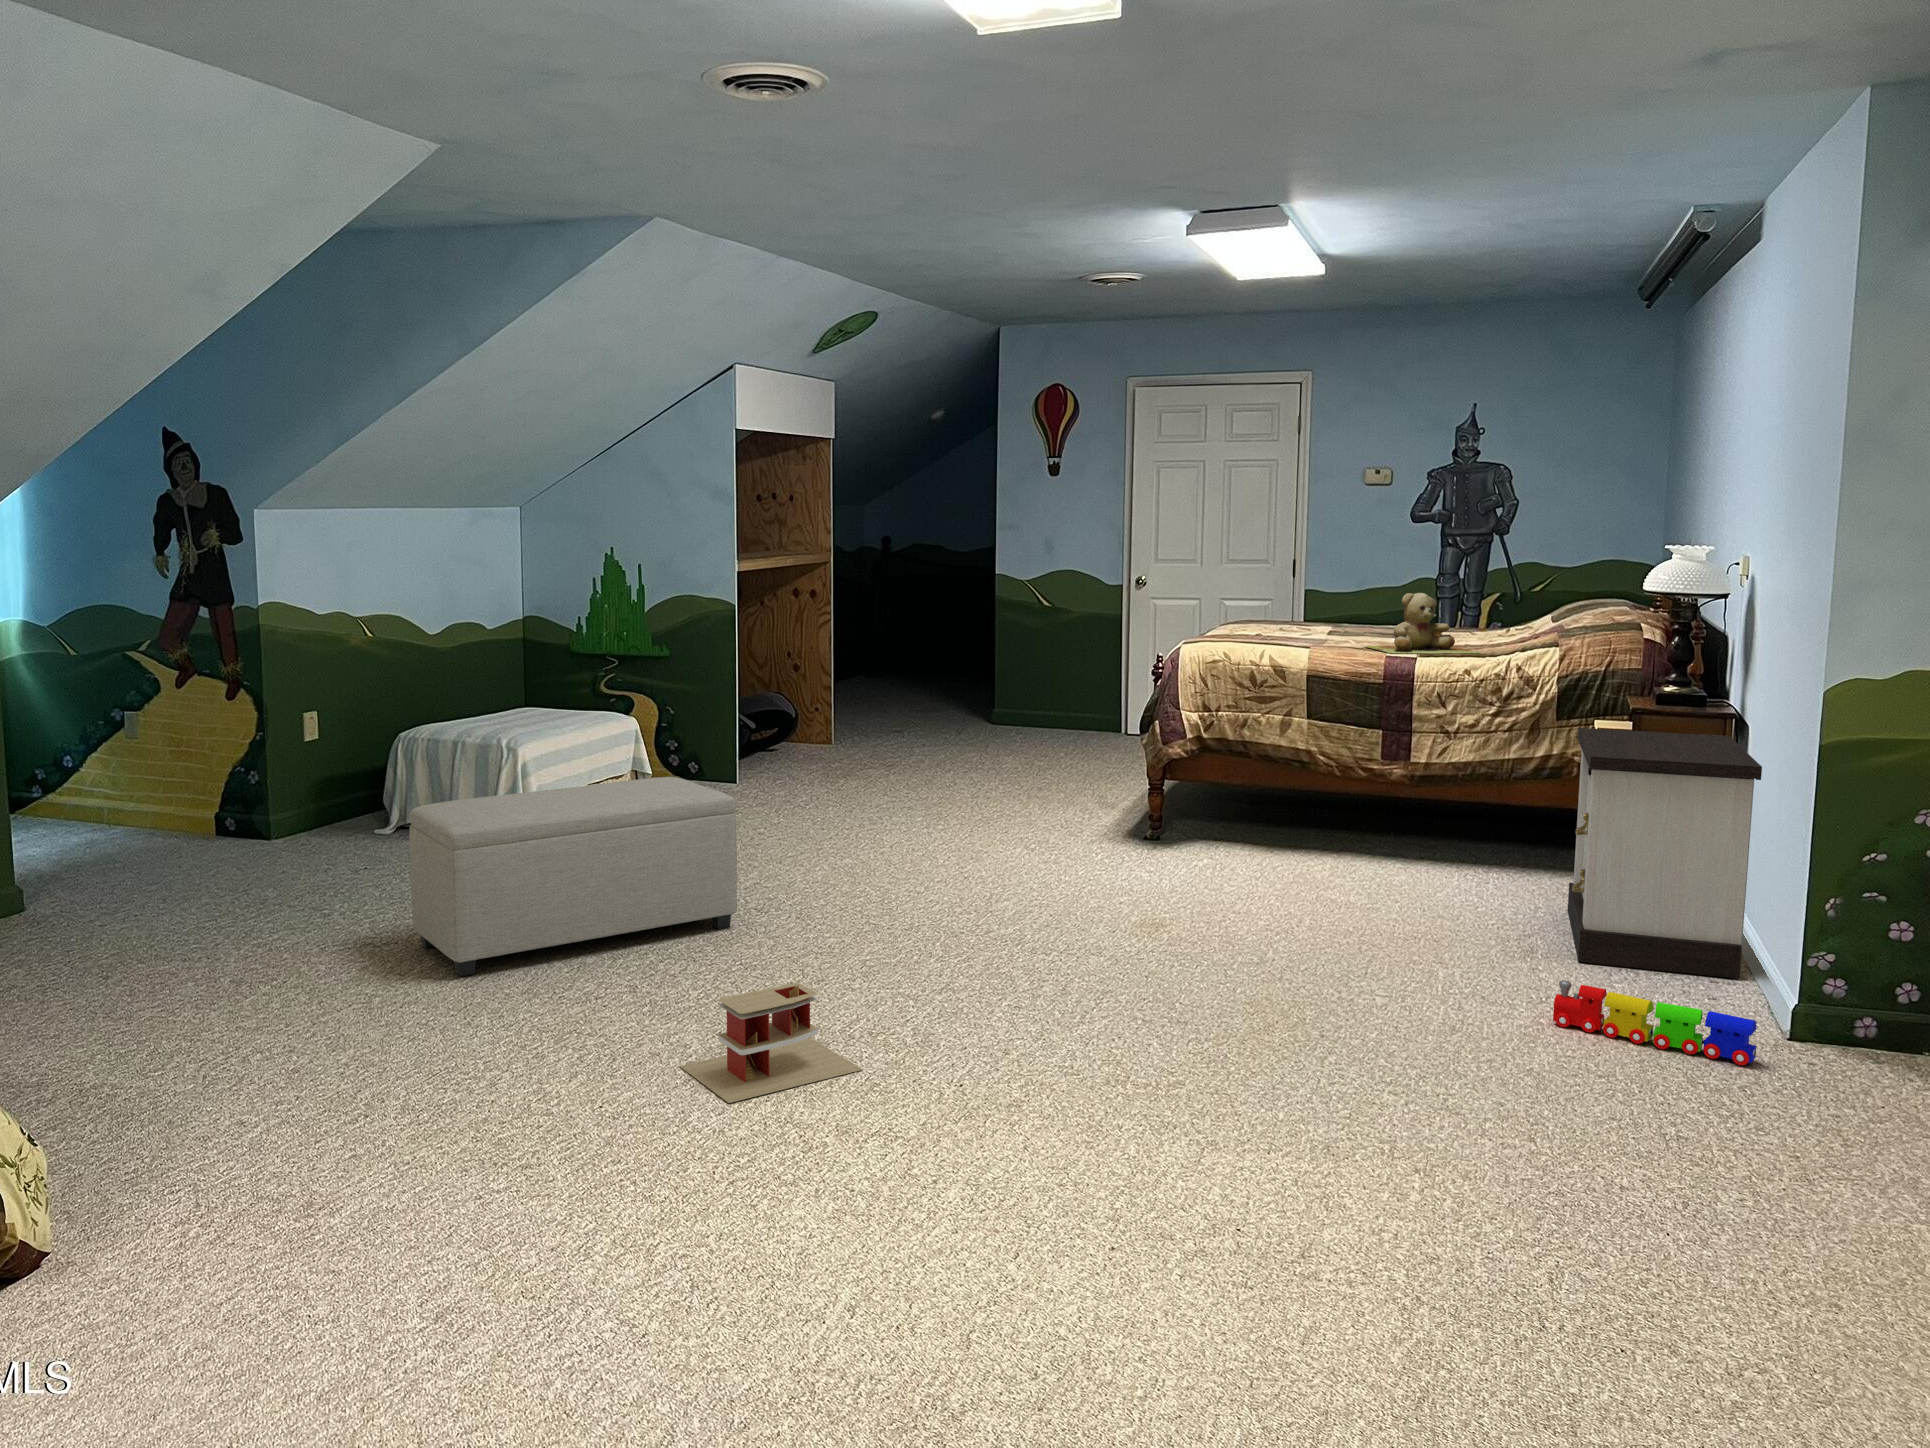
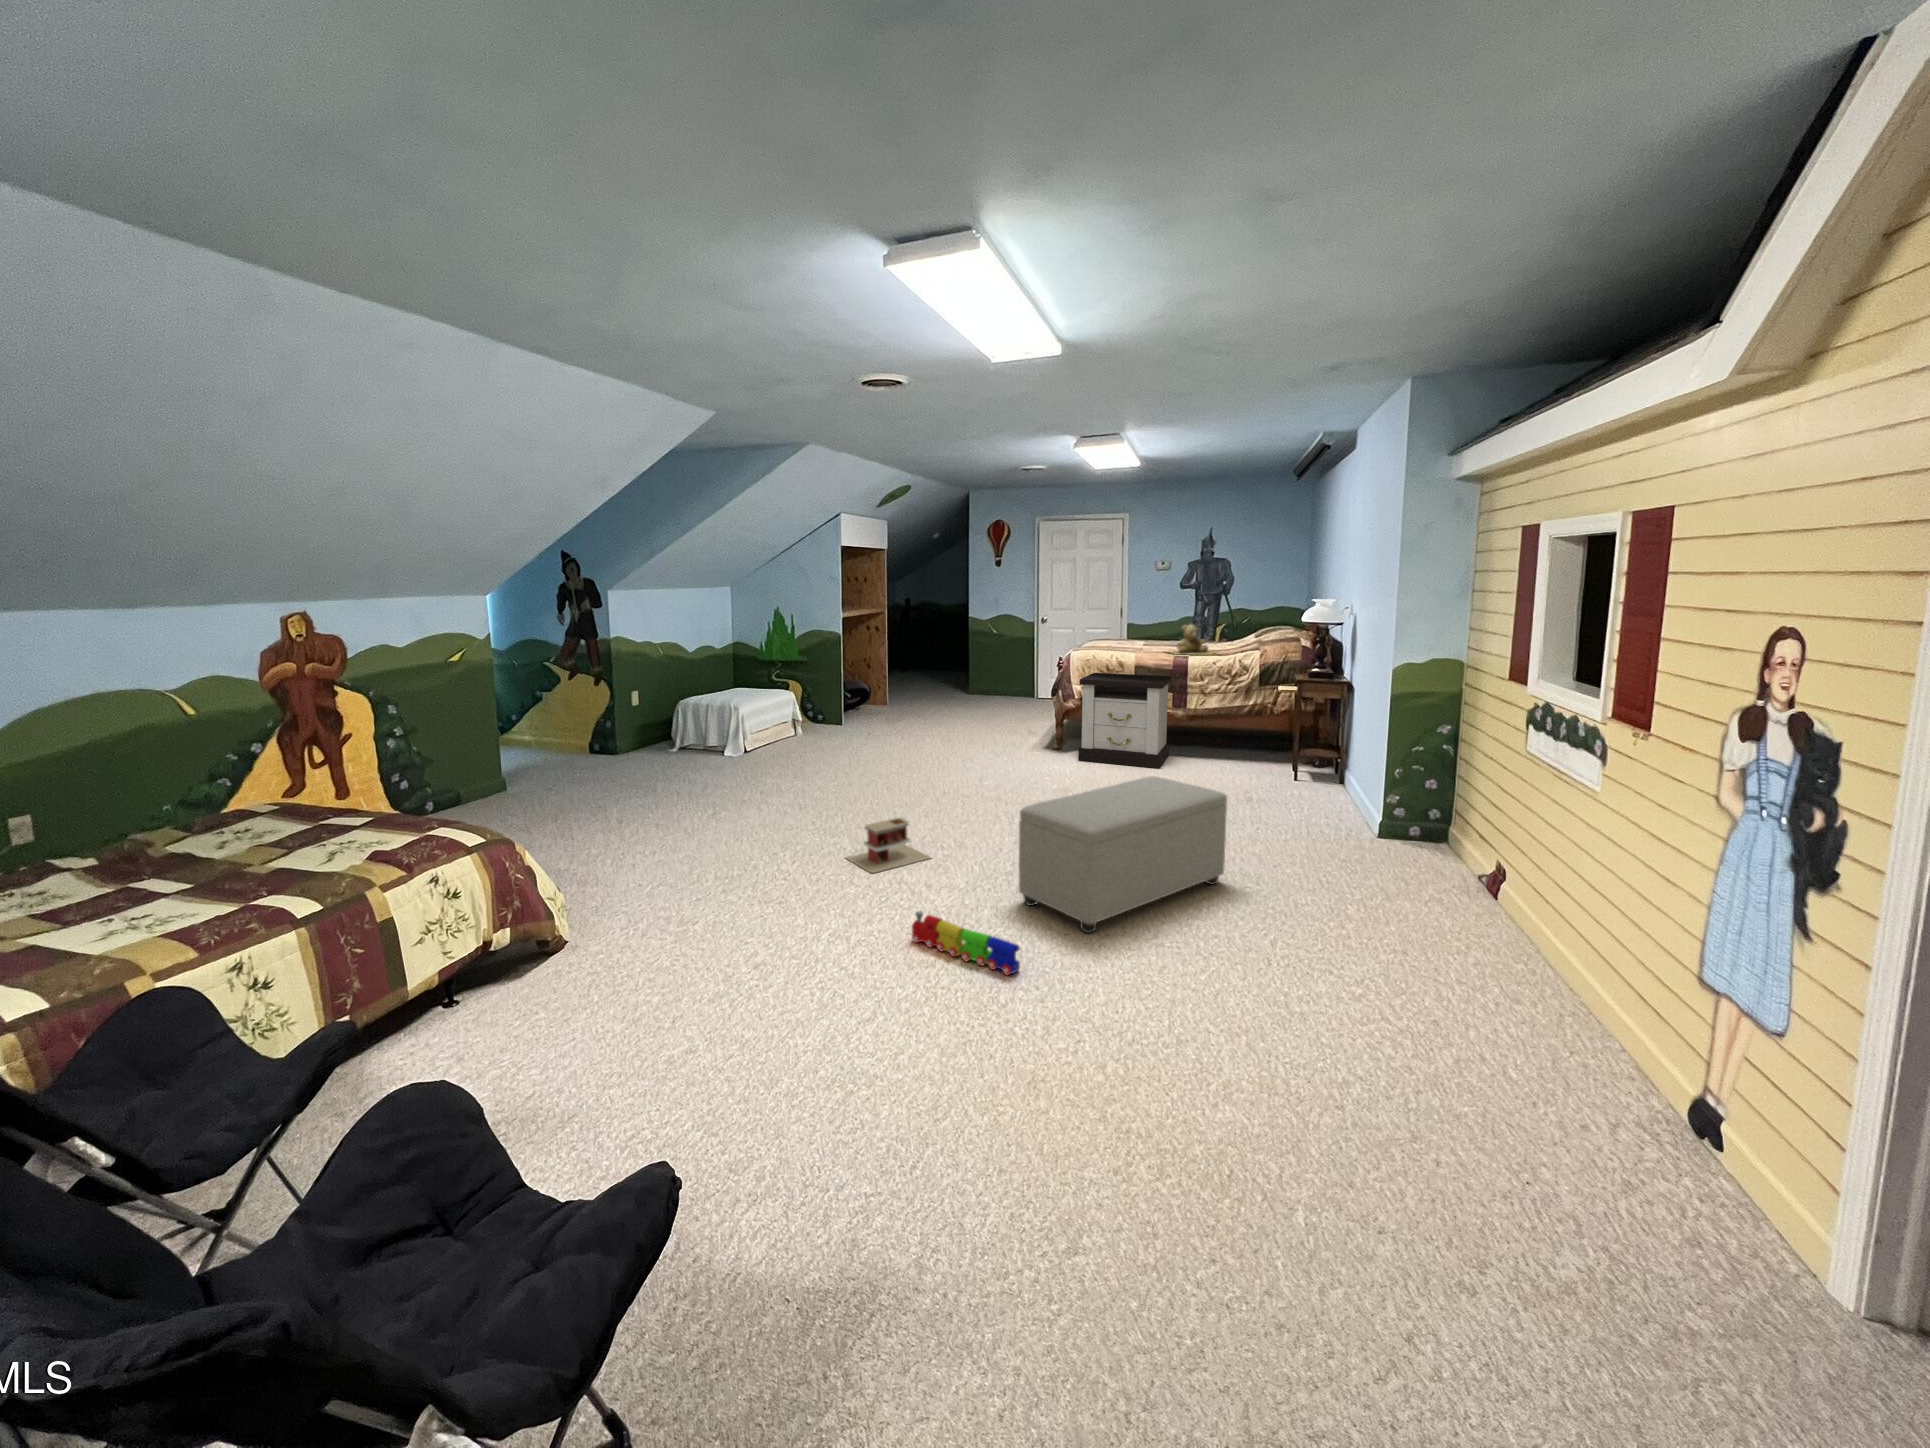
nightstand: present [1568,728,1762,979] -> present [1078,673,1172,768]
ottoman: present [409,777,737,976] -> present [1019,776,1227,933]
toy train: present [1553,980,1756,1065] -> present [912,911,1020,975]

